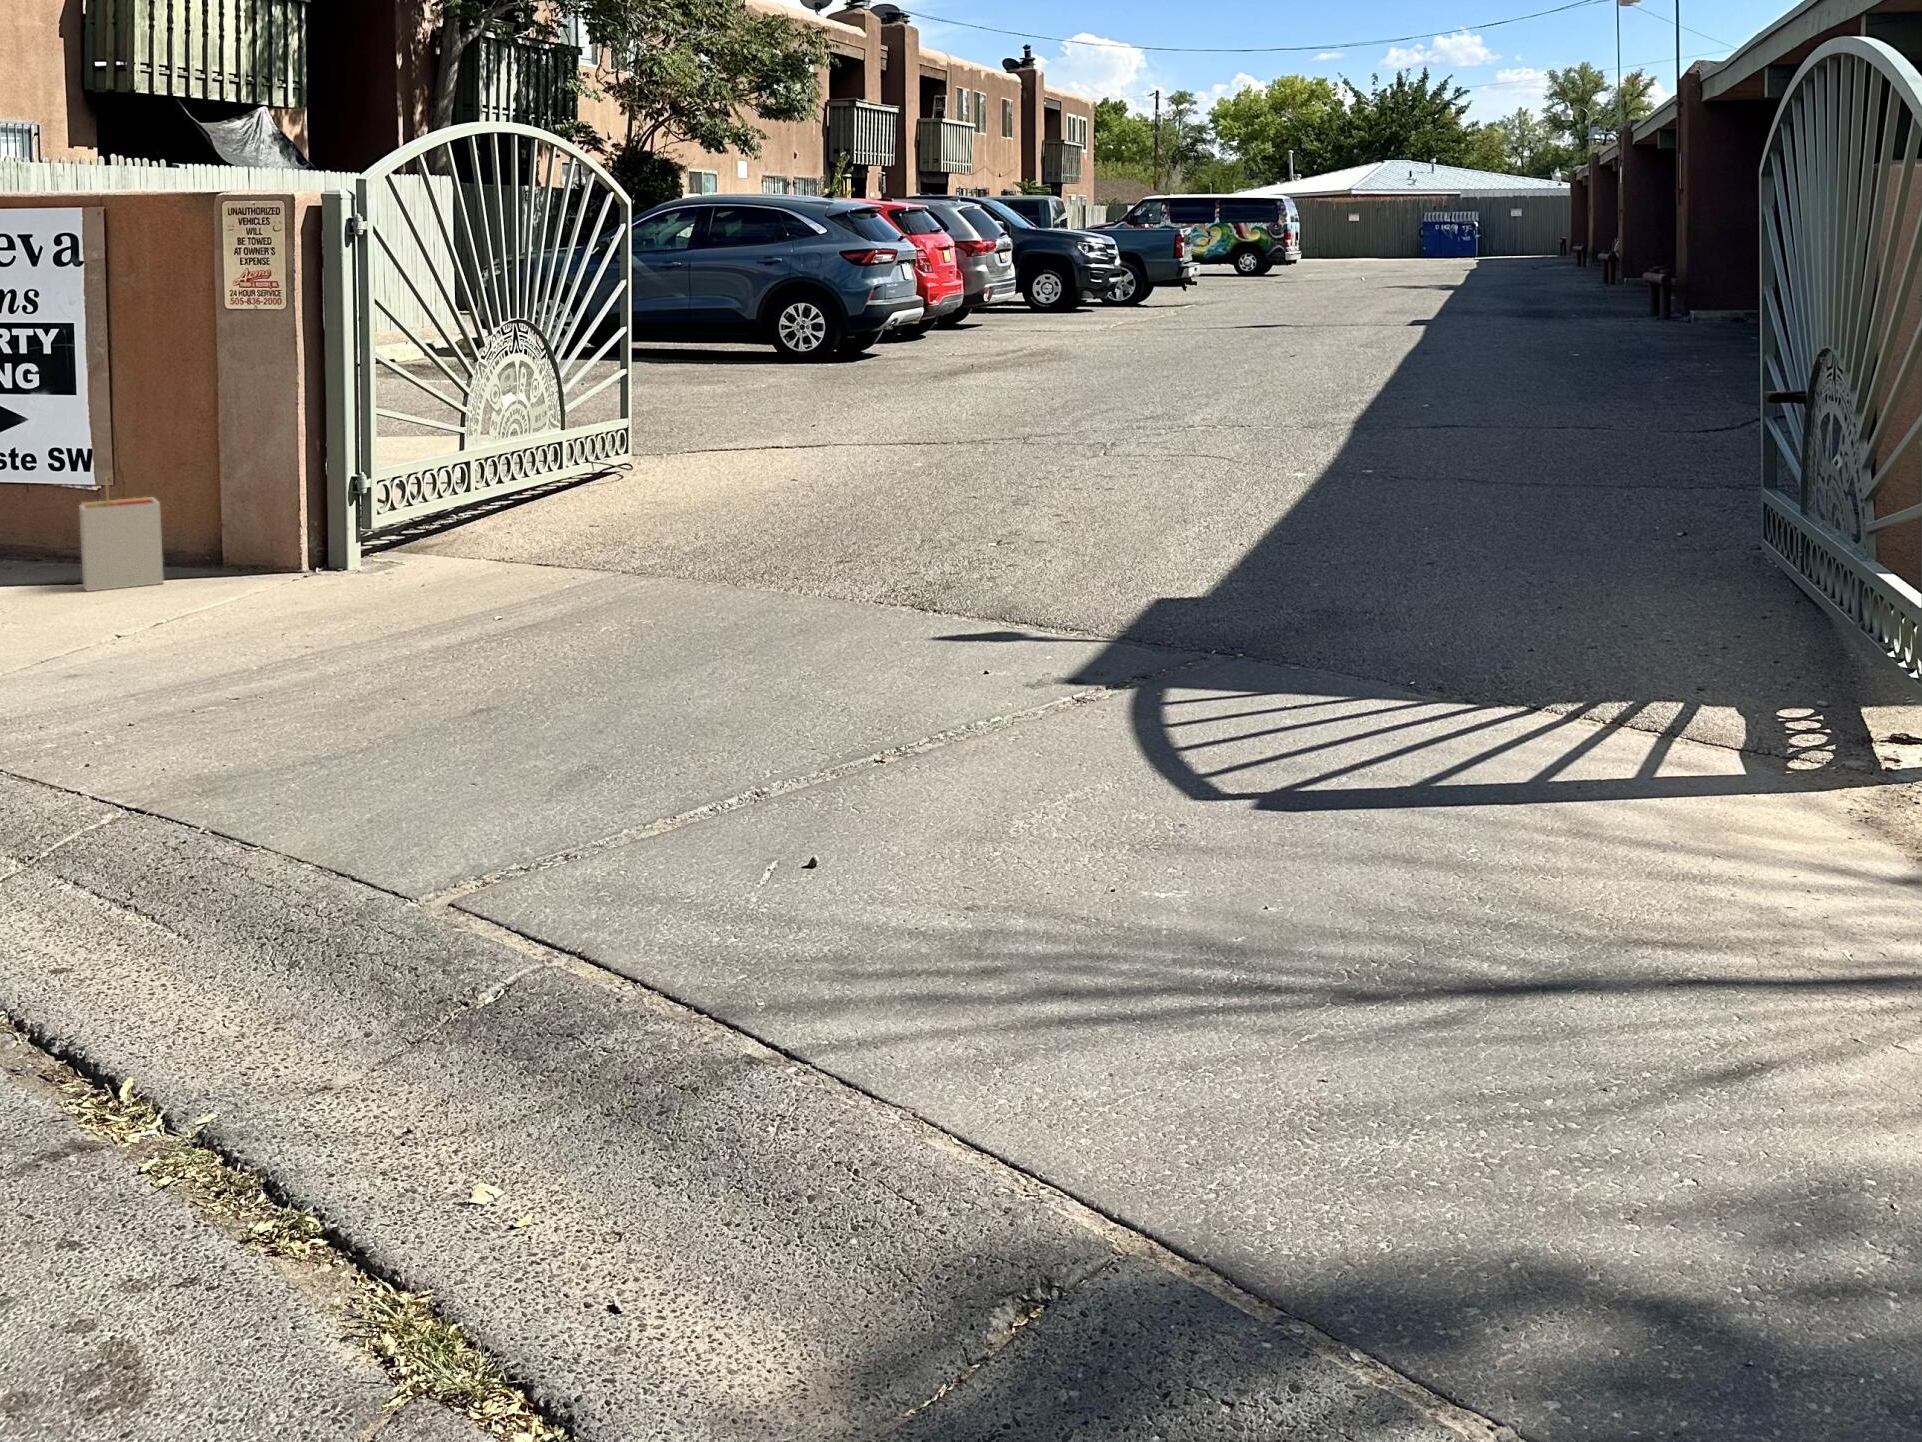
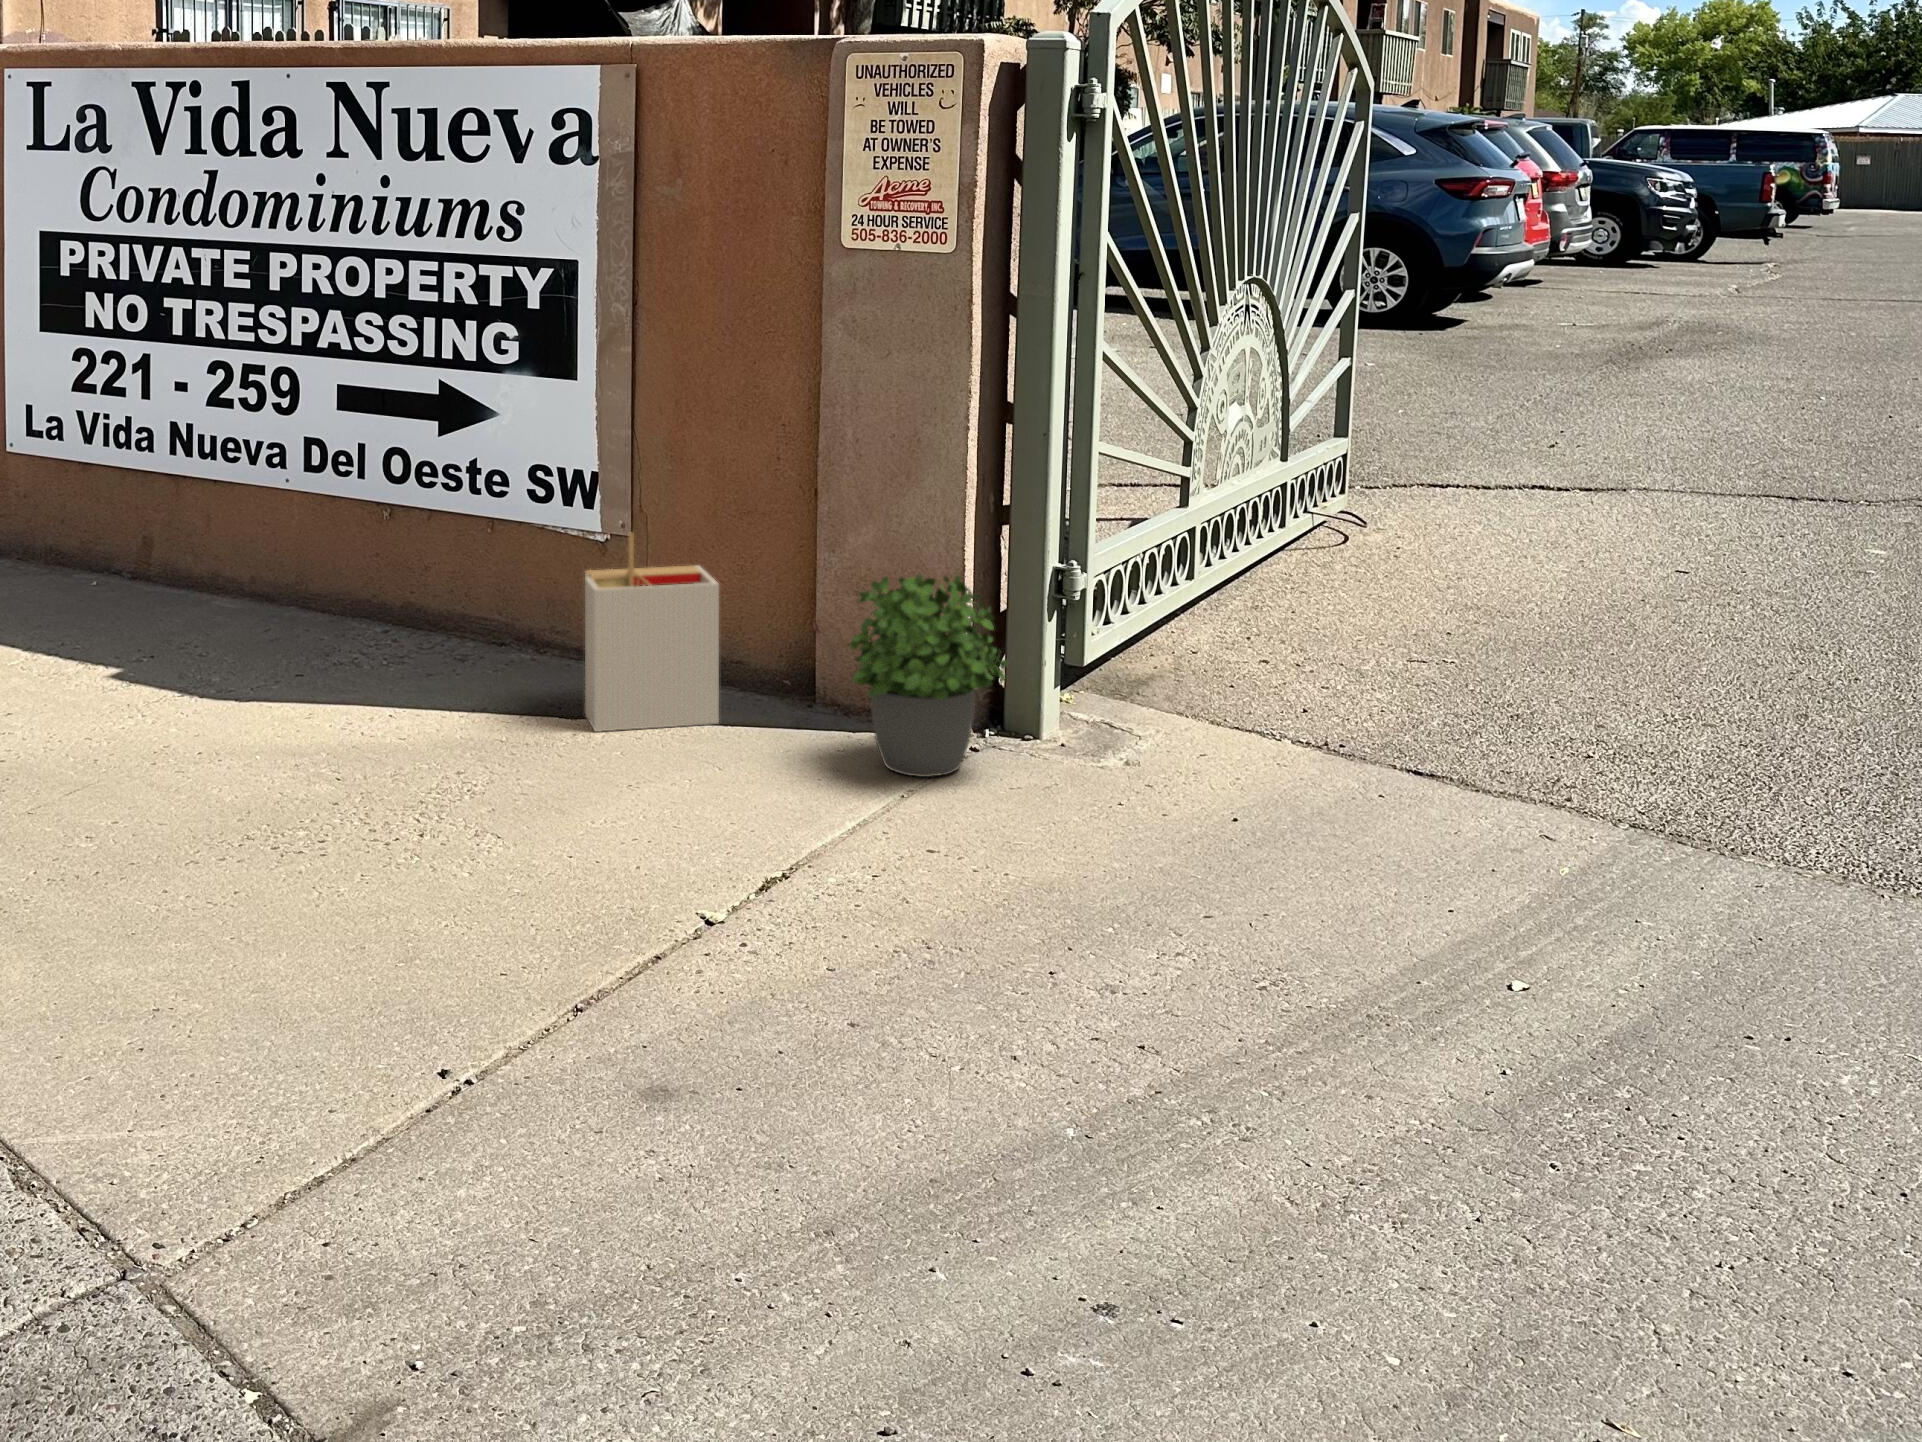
potted plant: none [227,482,317,593] -> present [848,574,1008,777]

